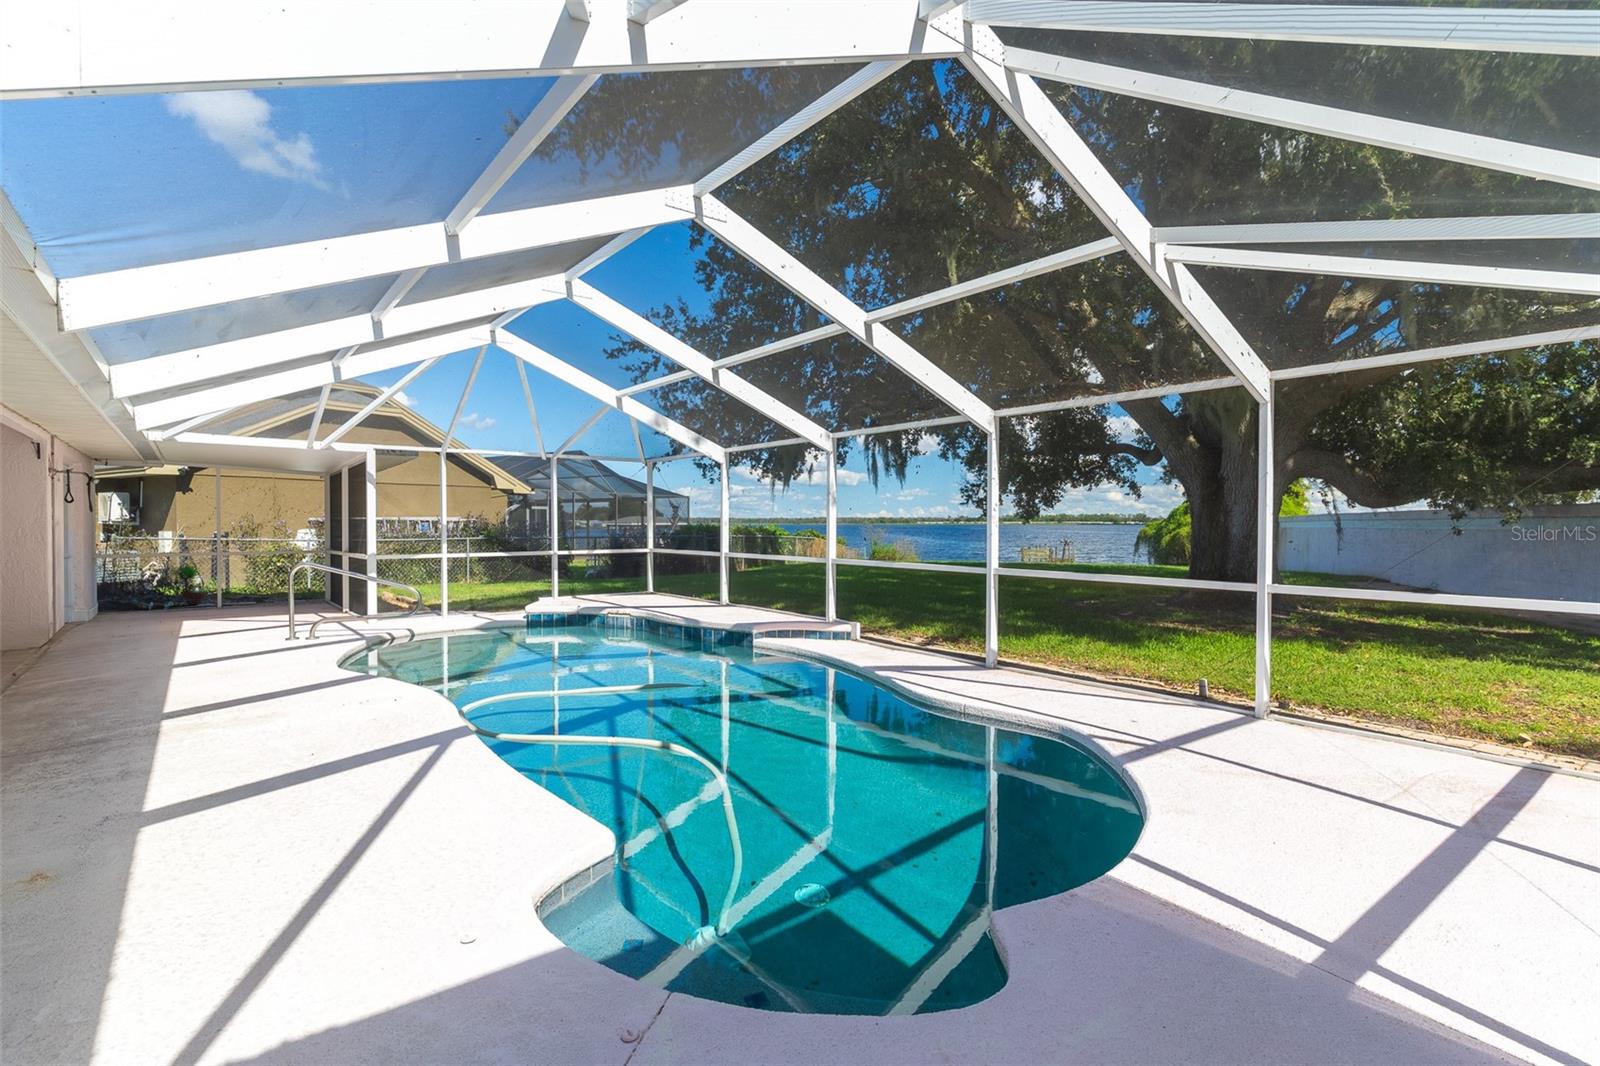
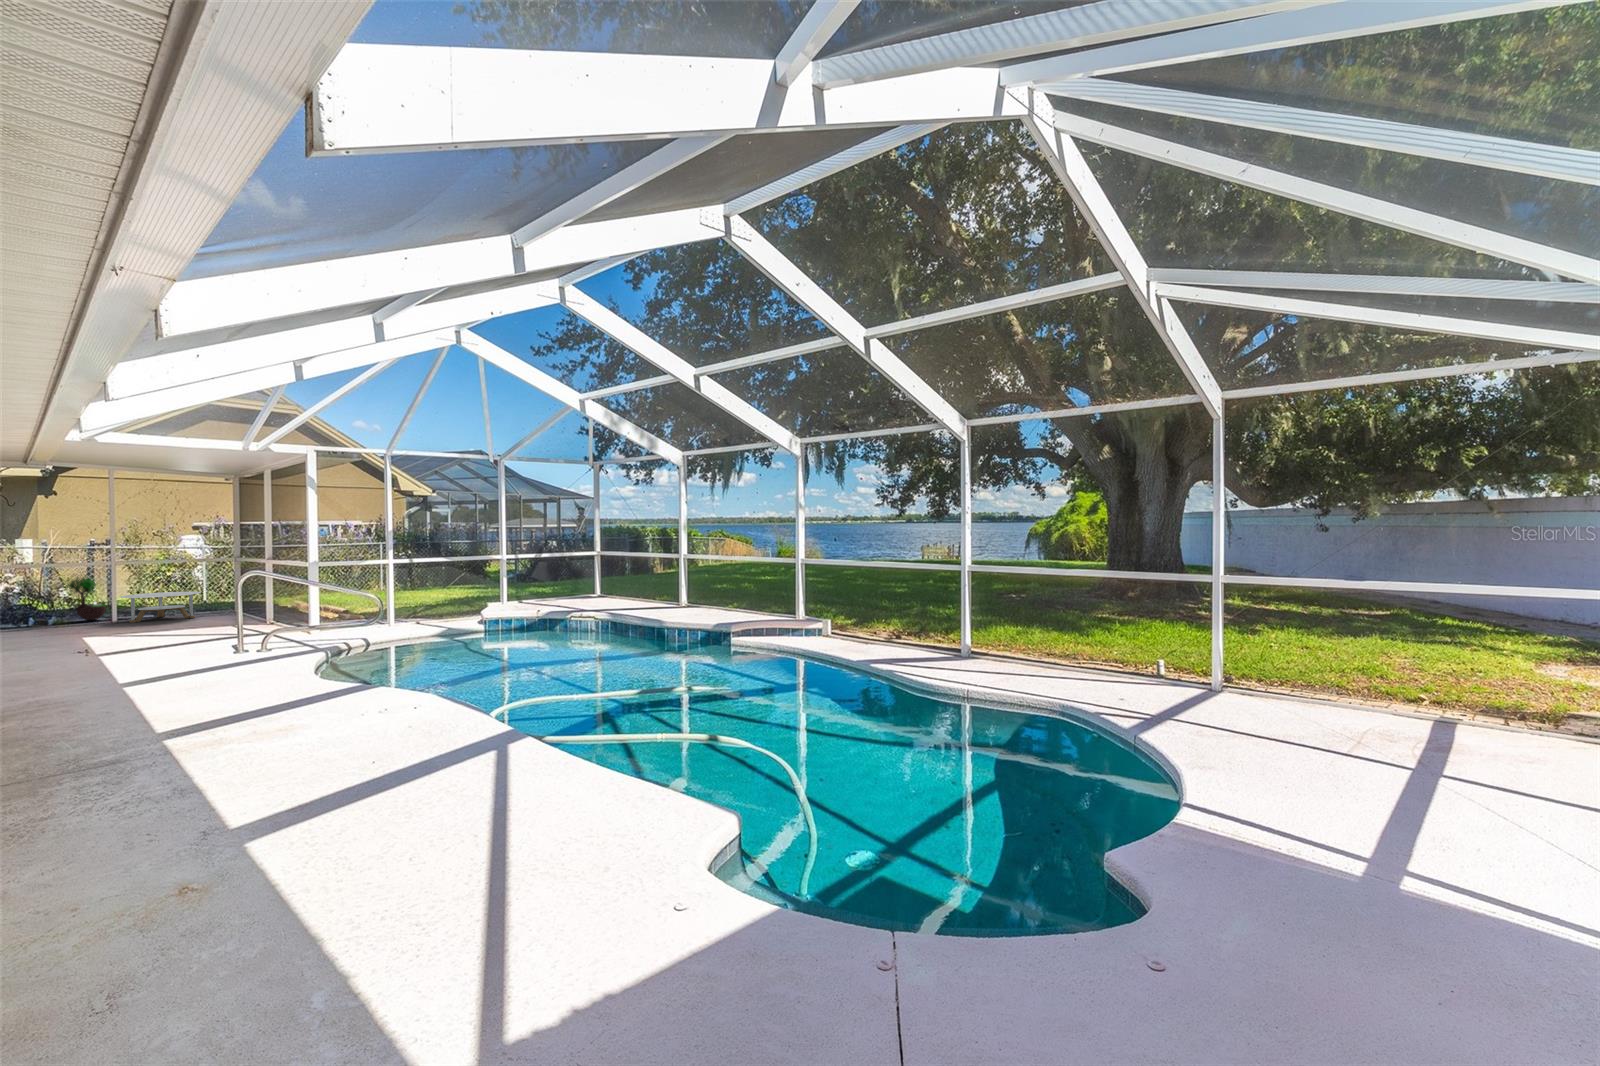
round table: none [215,581,285,608] -> present [121,592,201,623]

